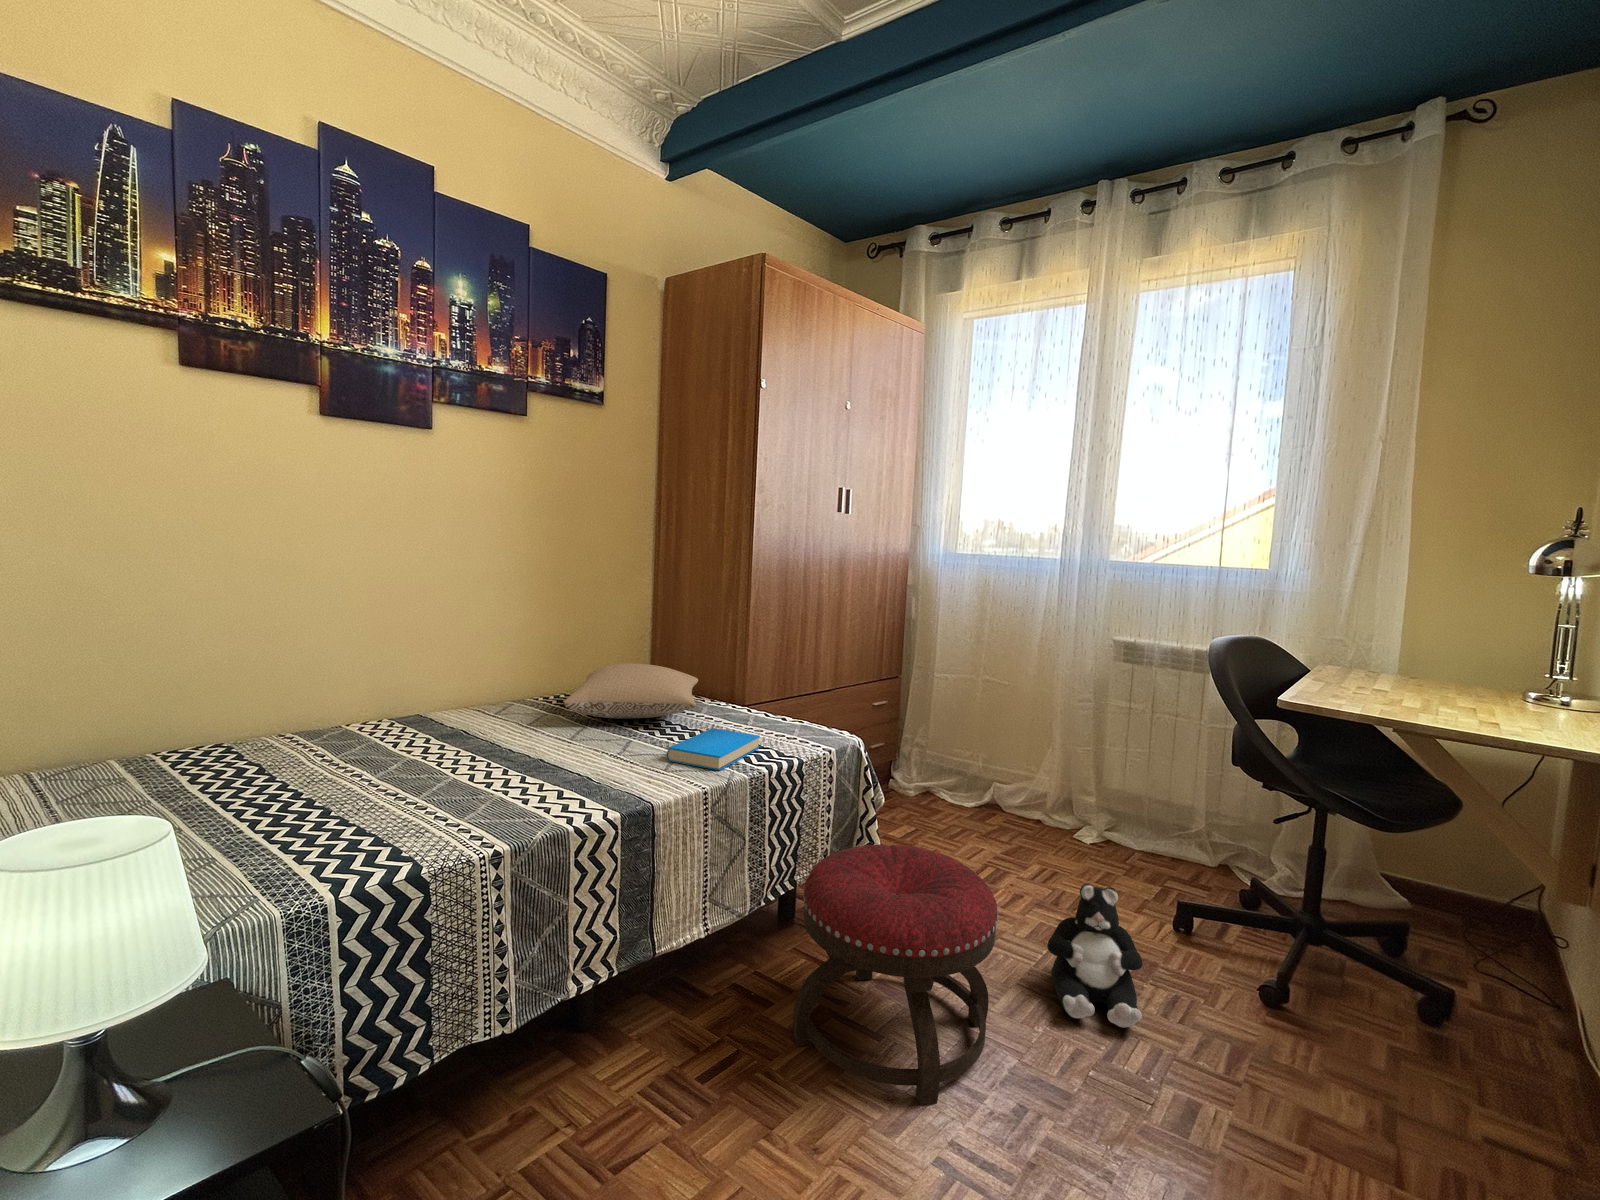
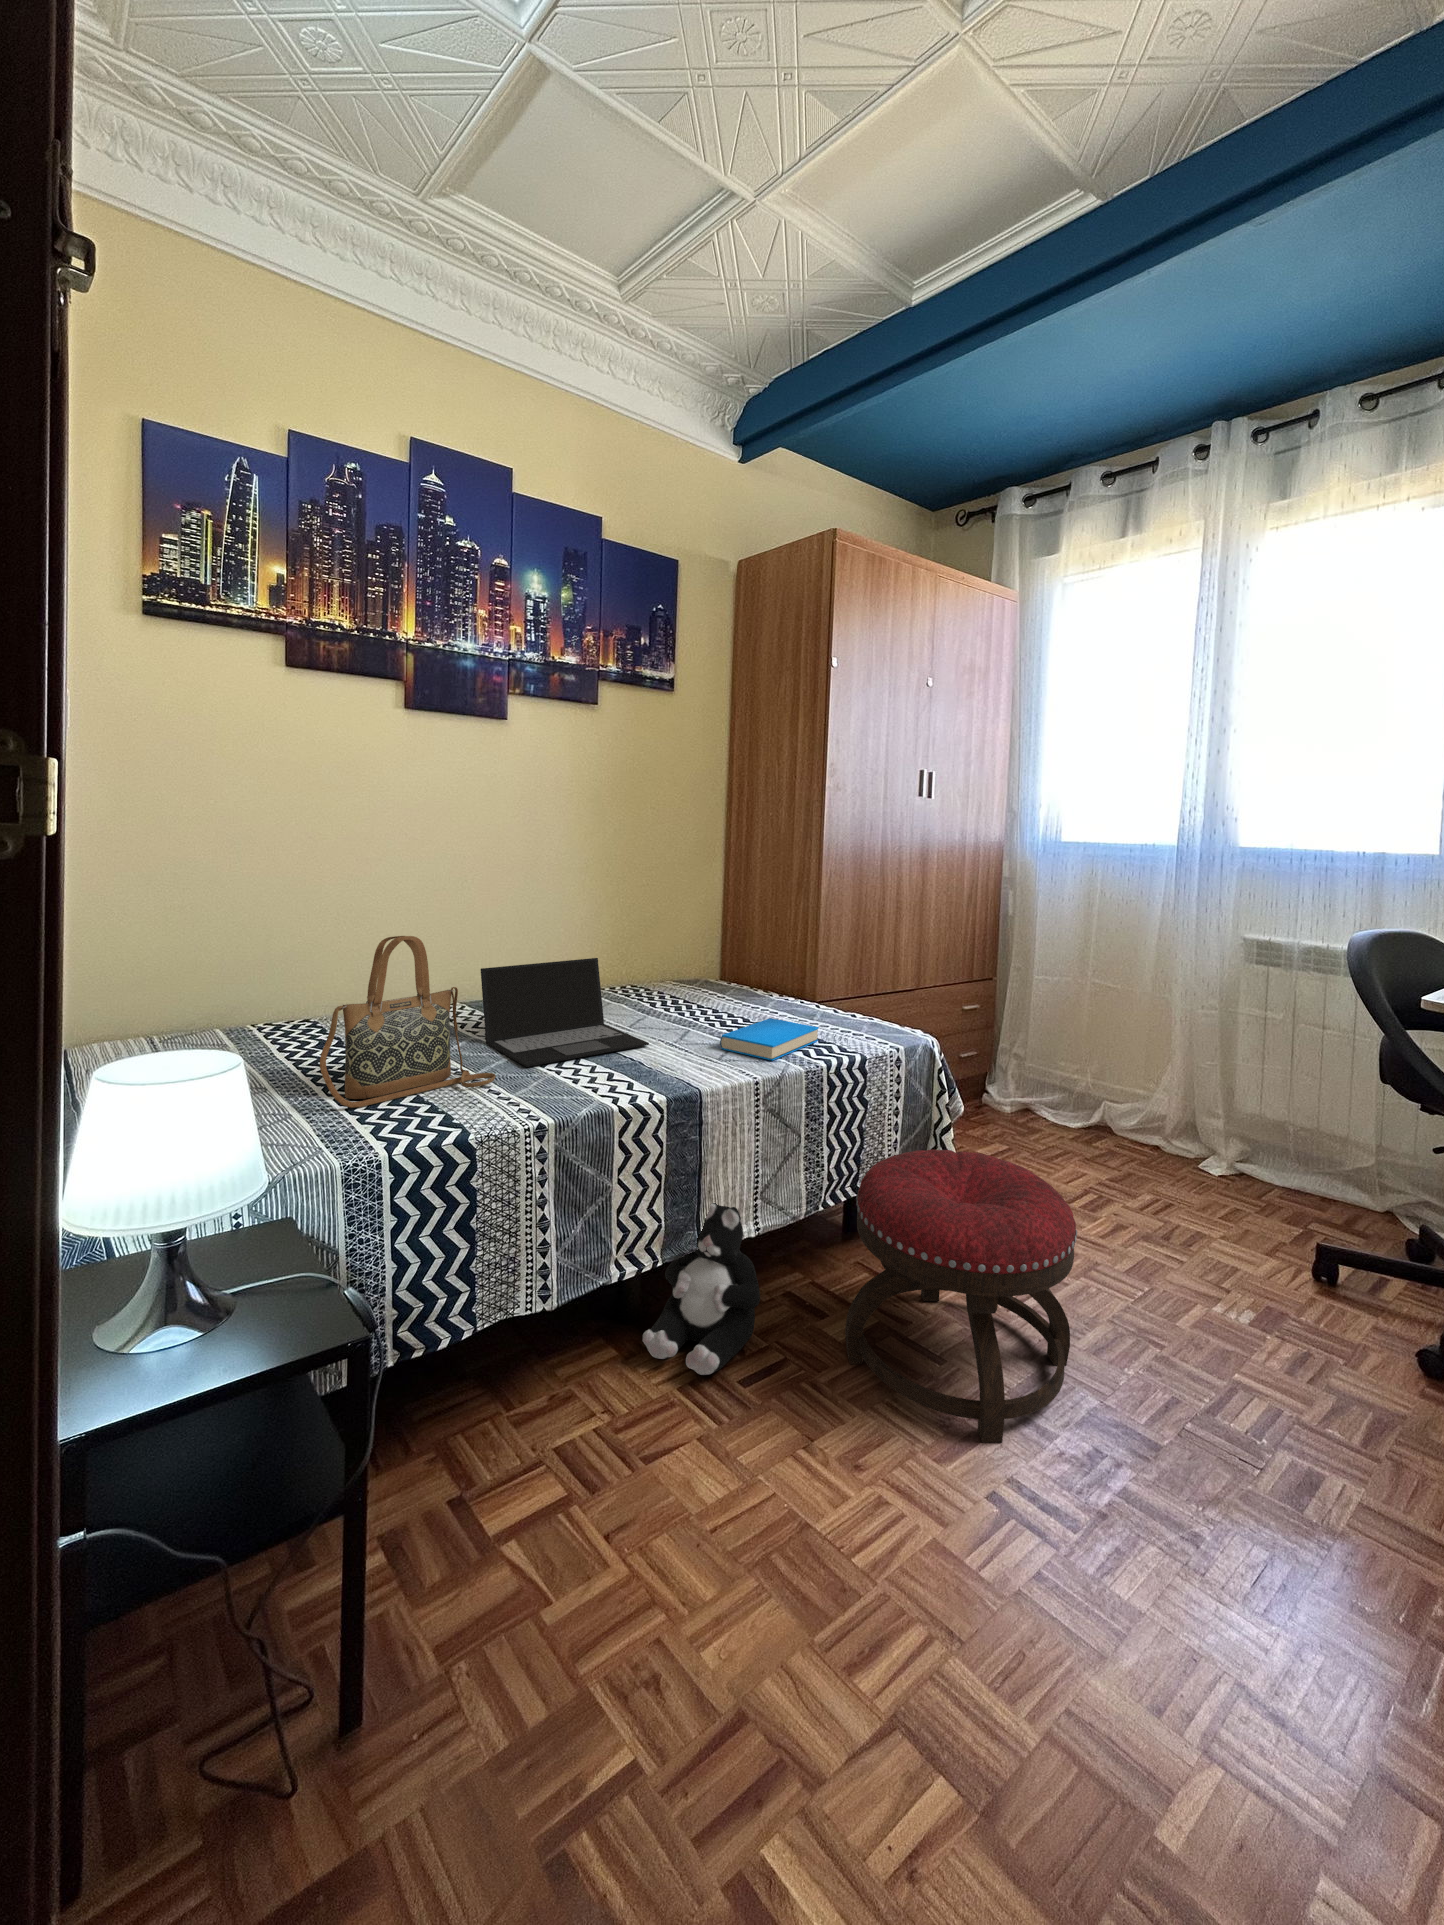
handbag: none [244,663,442,848] -> present [320,936,496,1108]
pillow: present [564,663,698,719] -> none [622,951,761,1007]
laptop: none [417,675,597,790] -> present [481,958,649,1067]
plush toy: present [1047,884,1143,1028] -> present [643,1203,760,1375]

